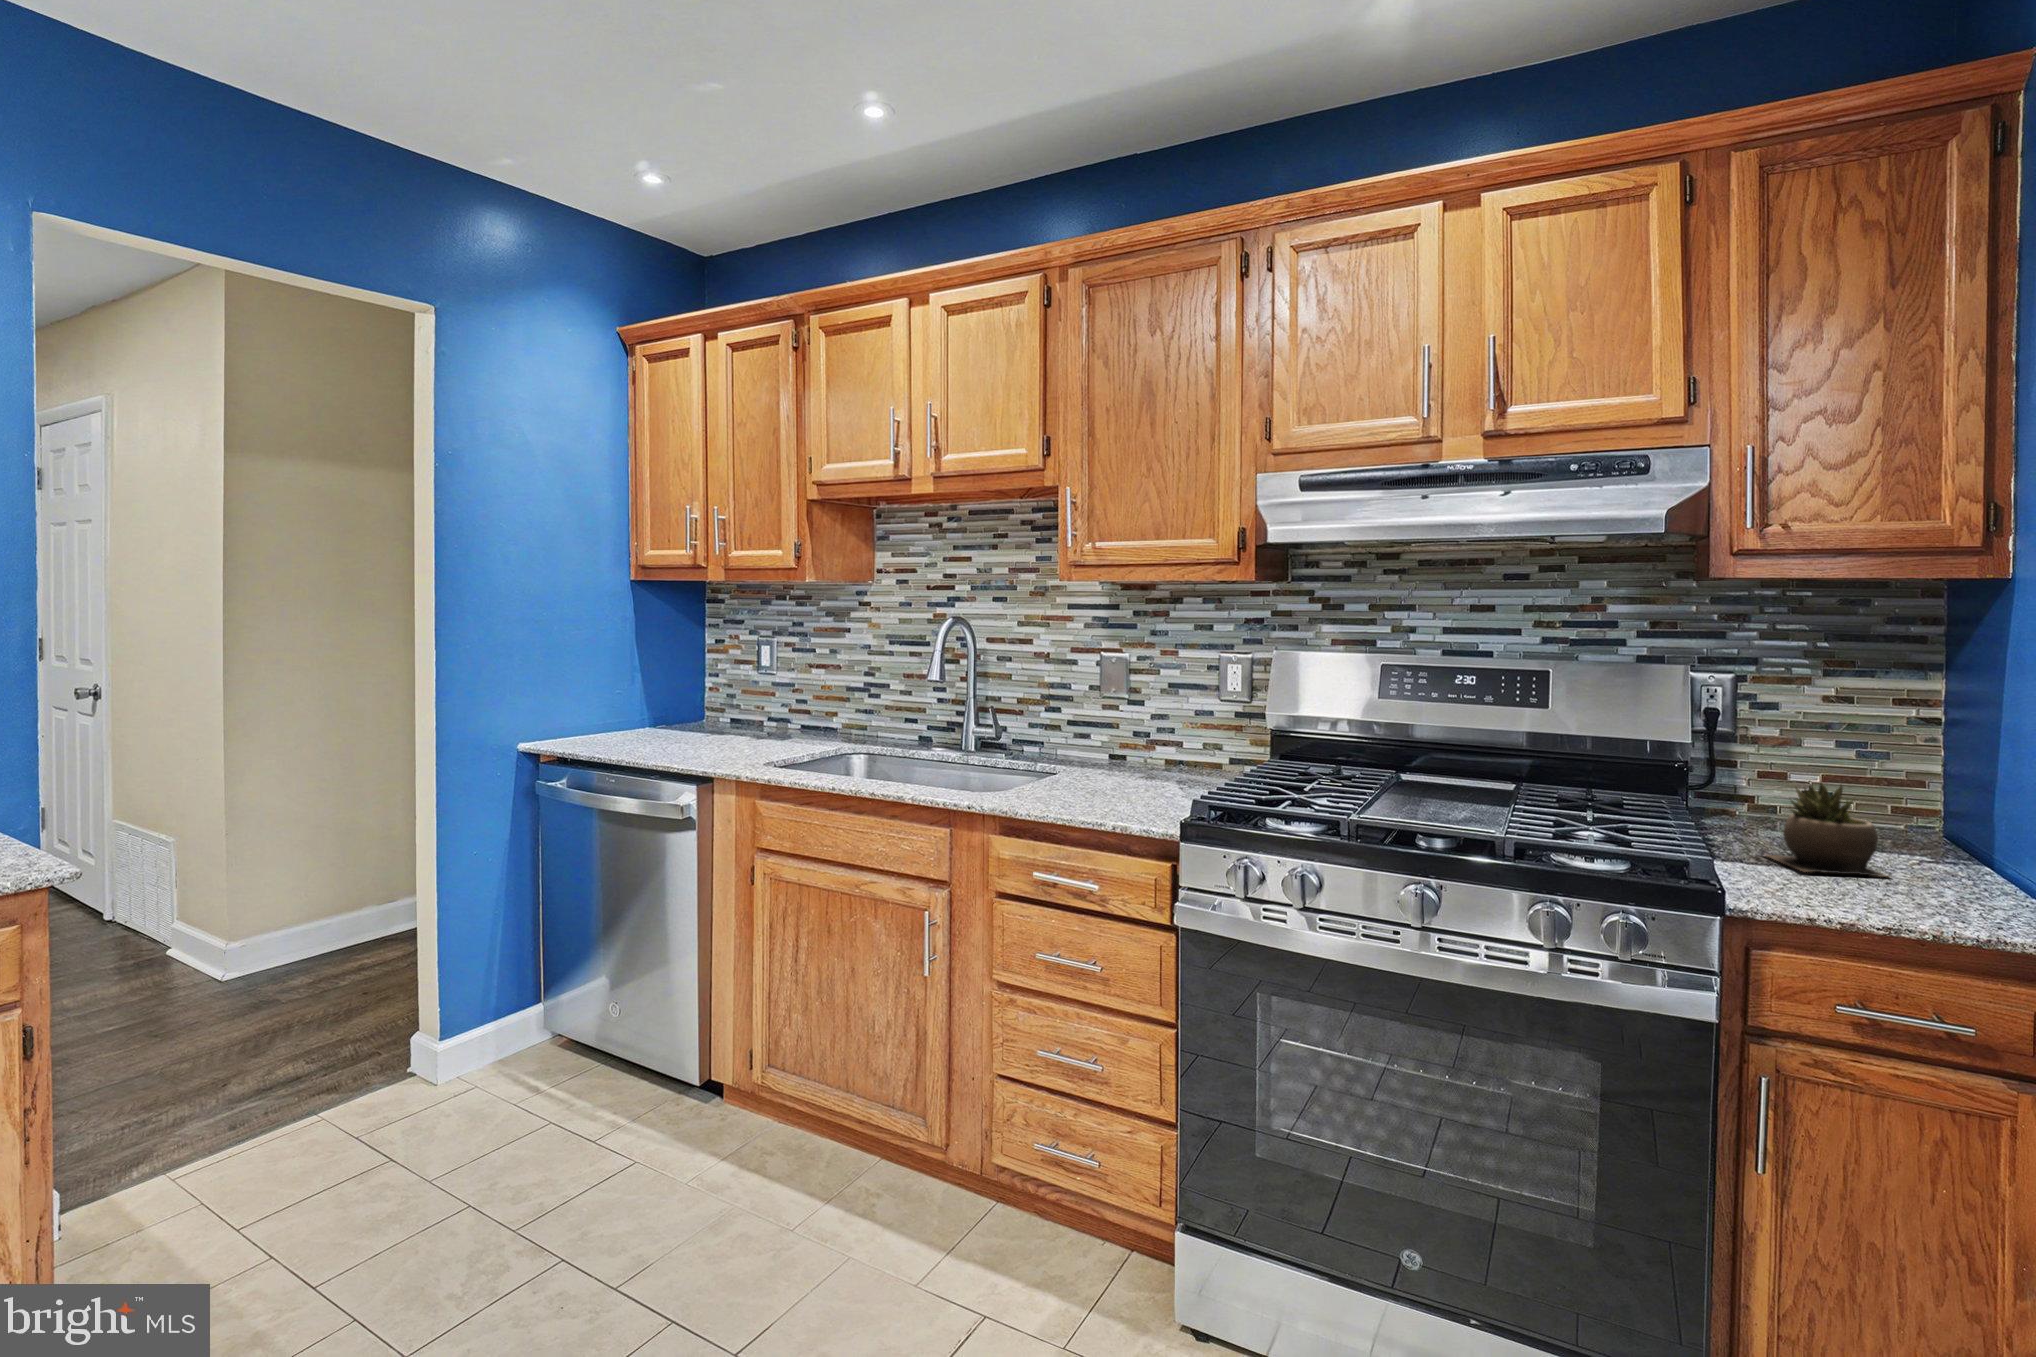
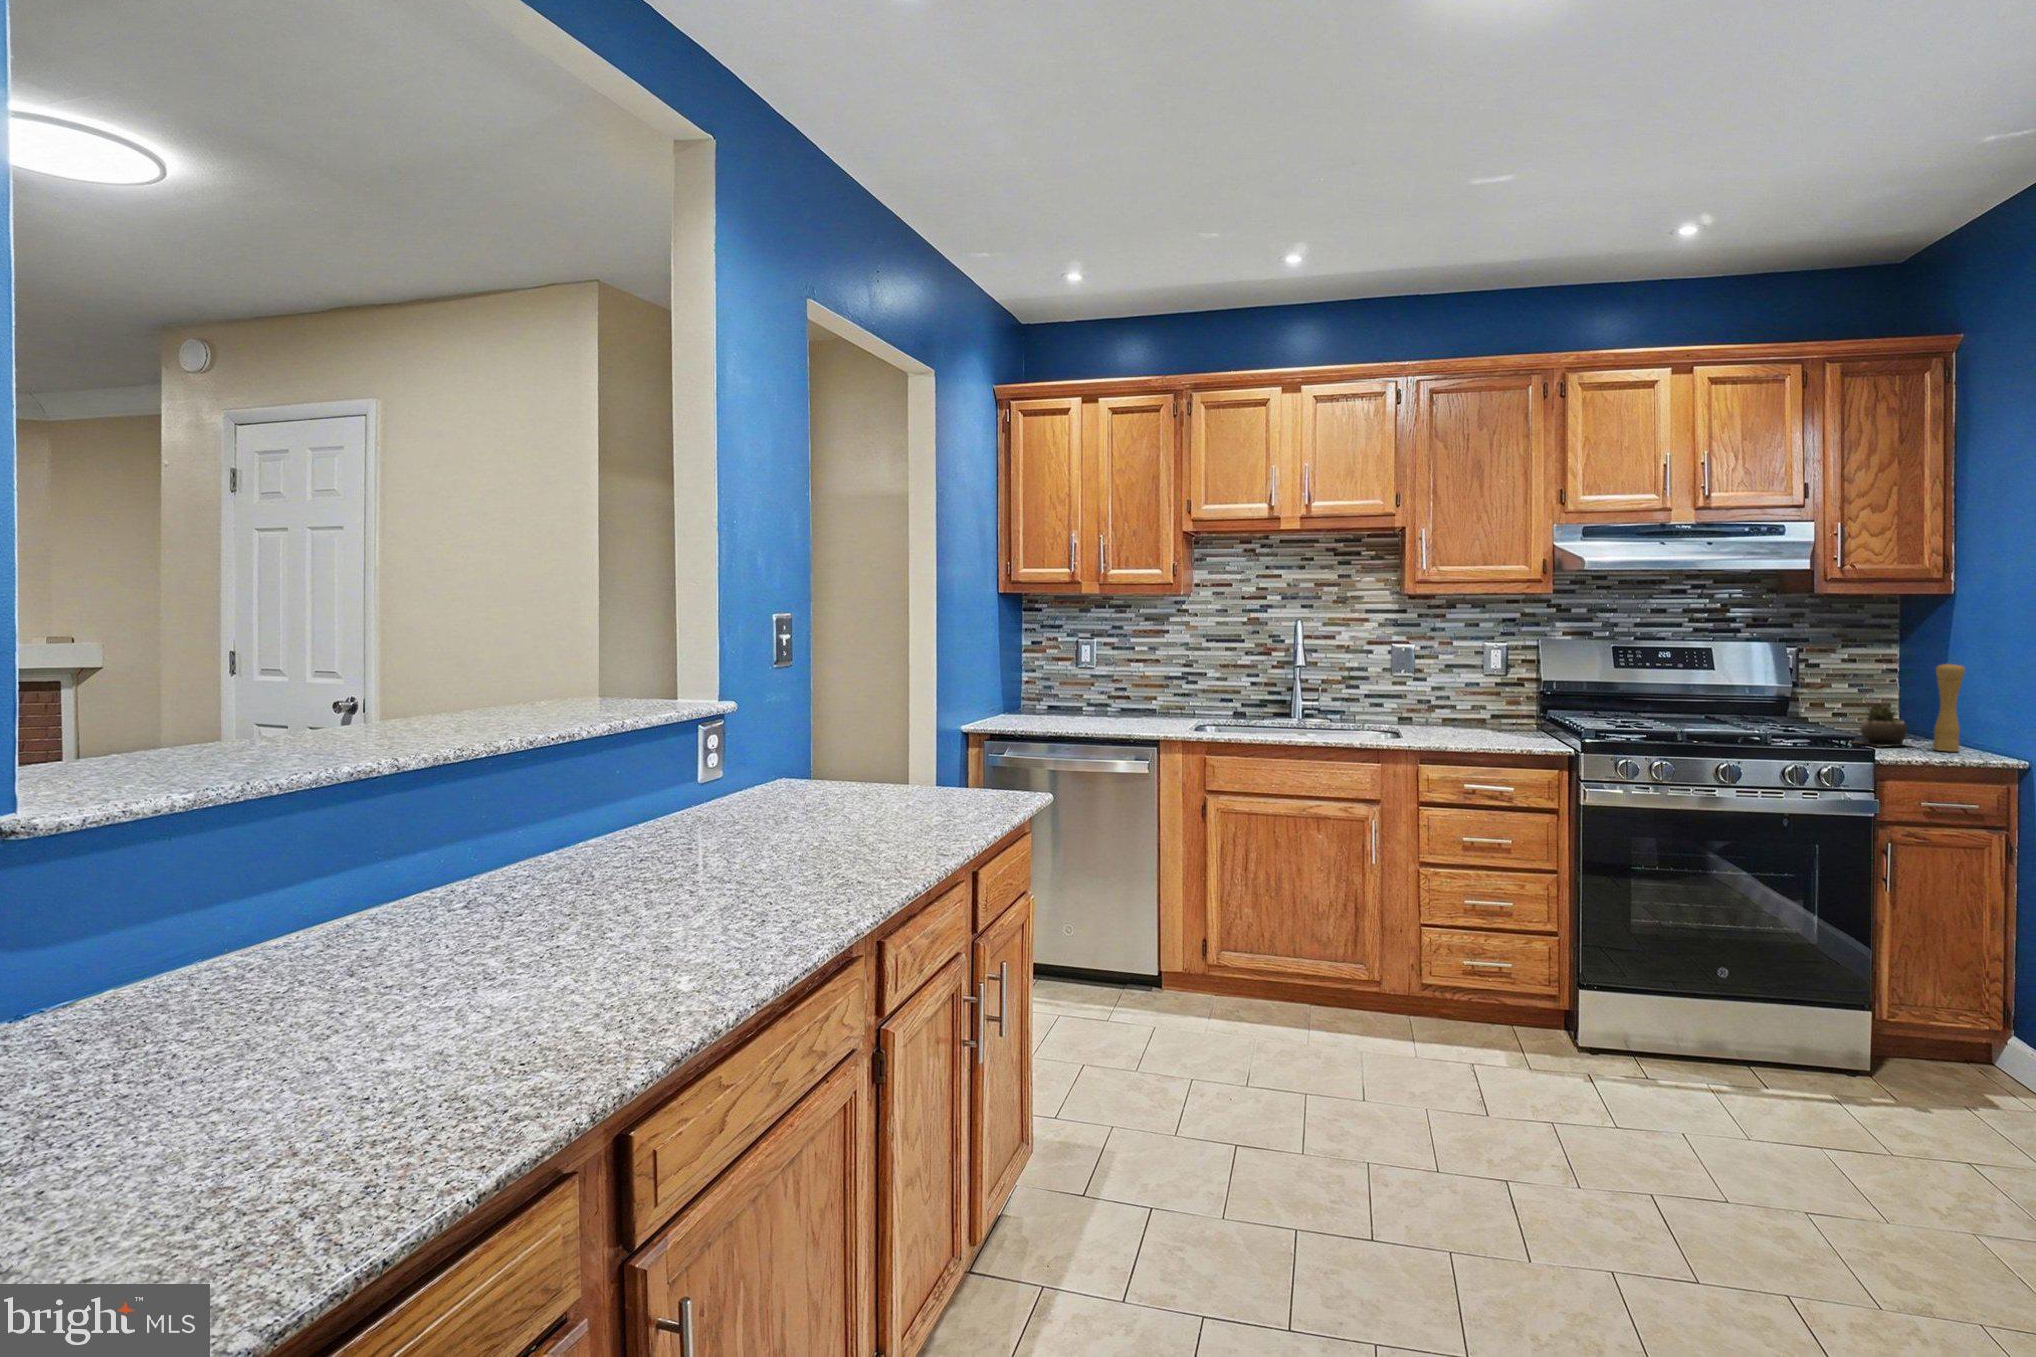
pepper mill: none [1919,705,1990,897] -> present [1933,663,1965,752]

